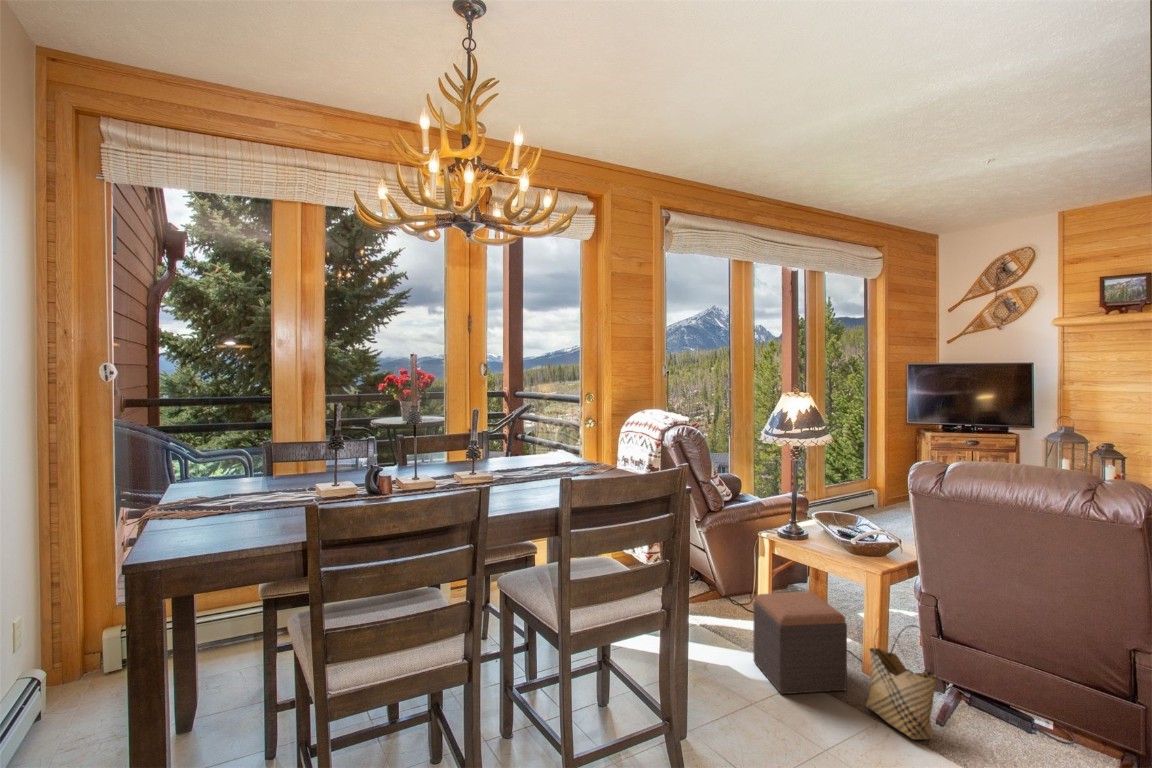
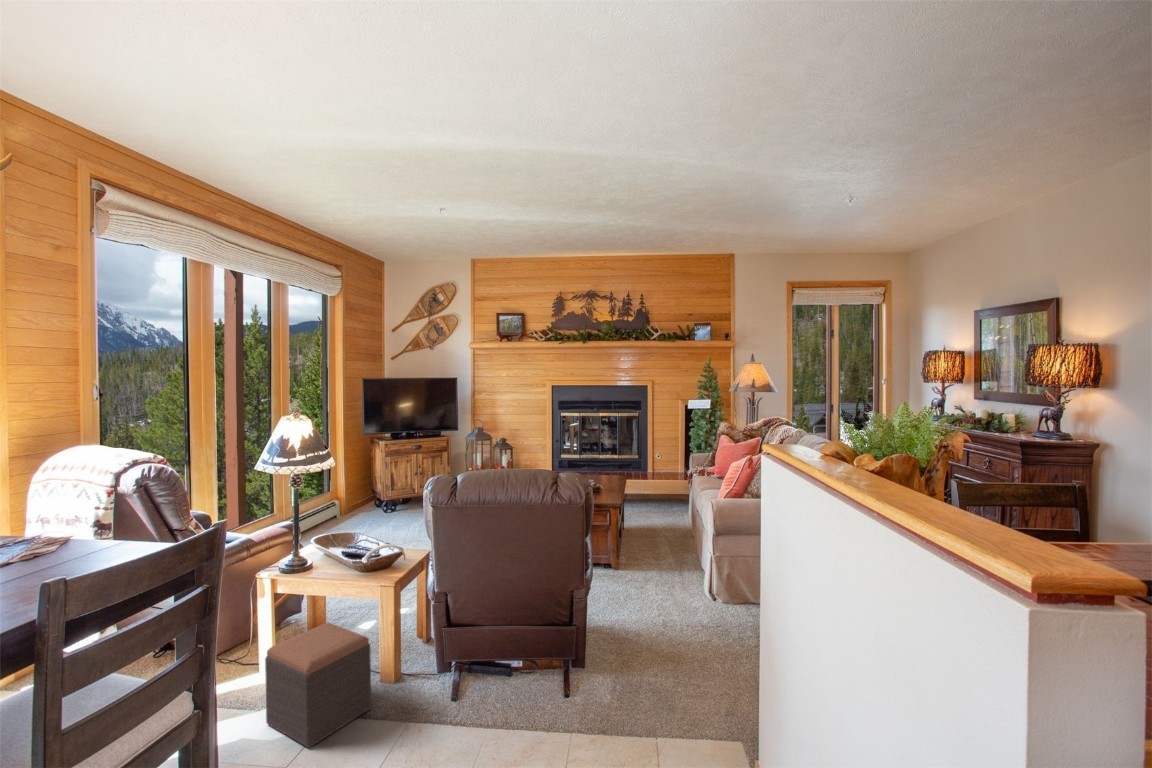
woven basket: present [866,625,938,739] -> none [394,624,456,729]

